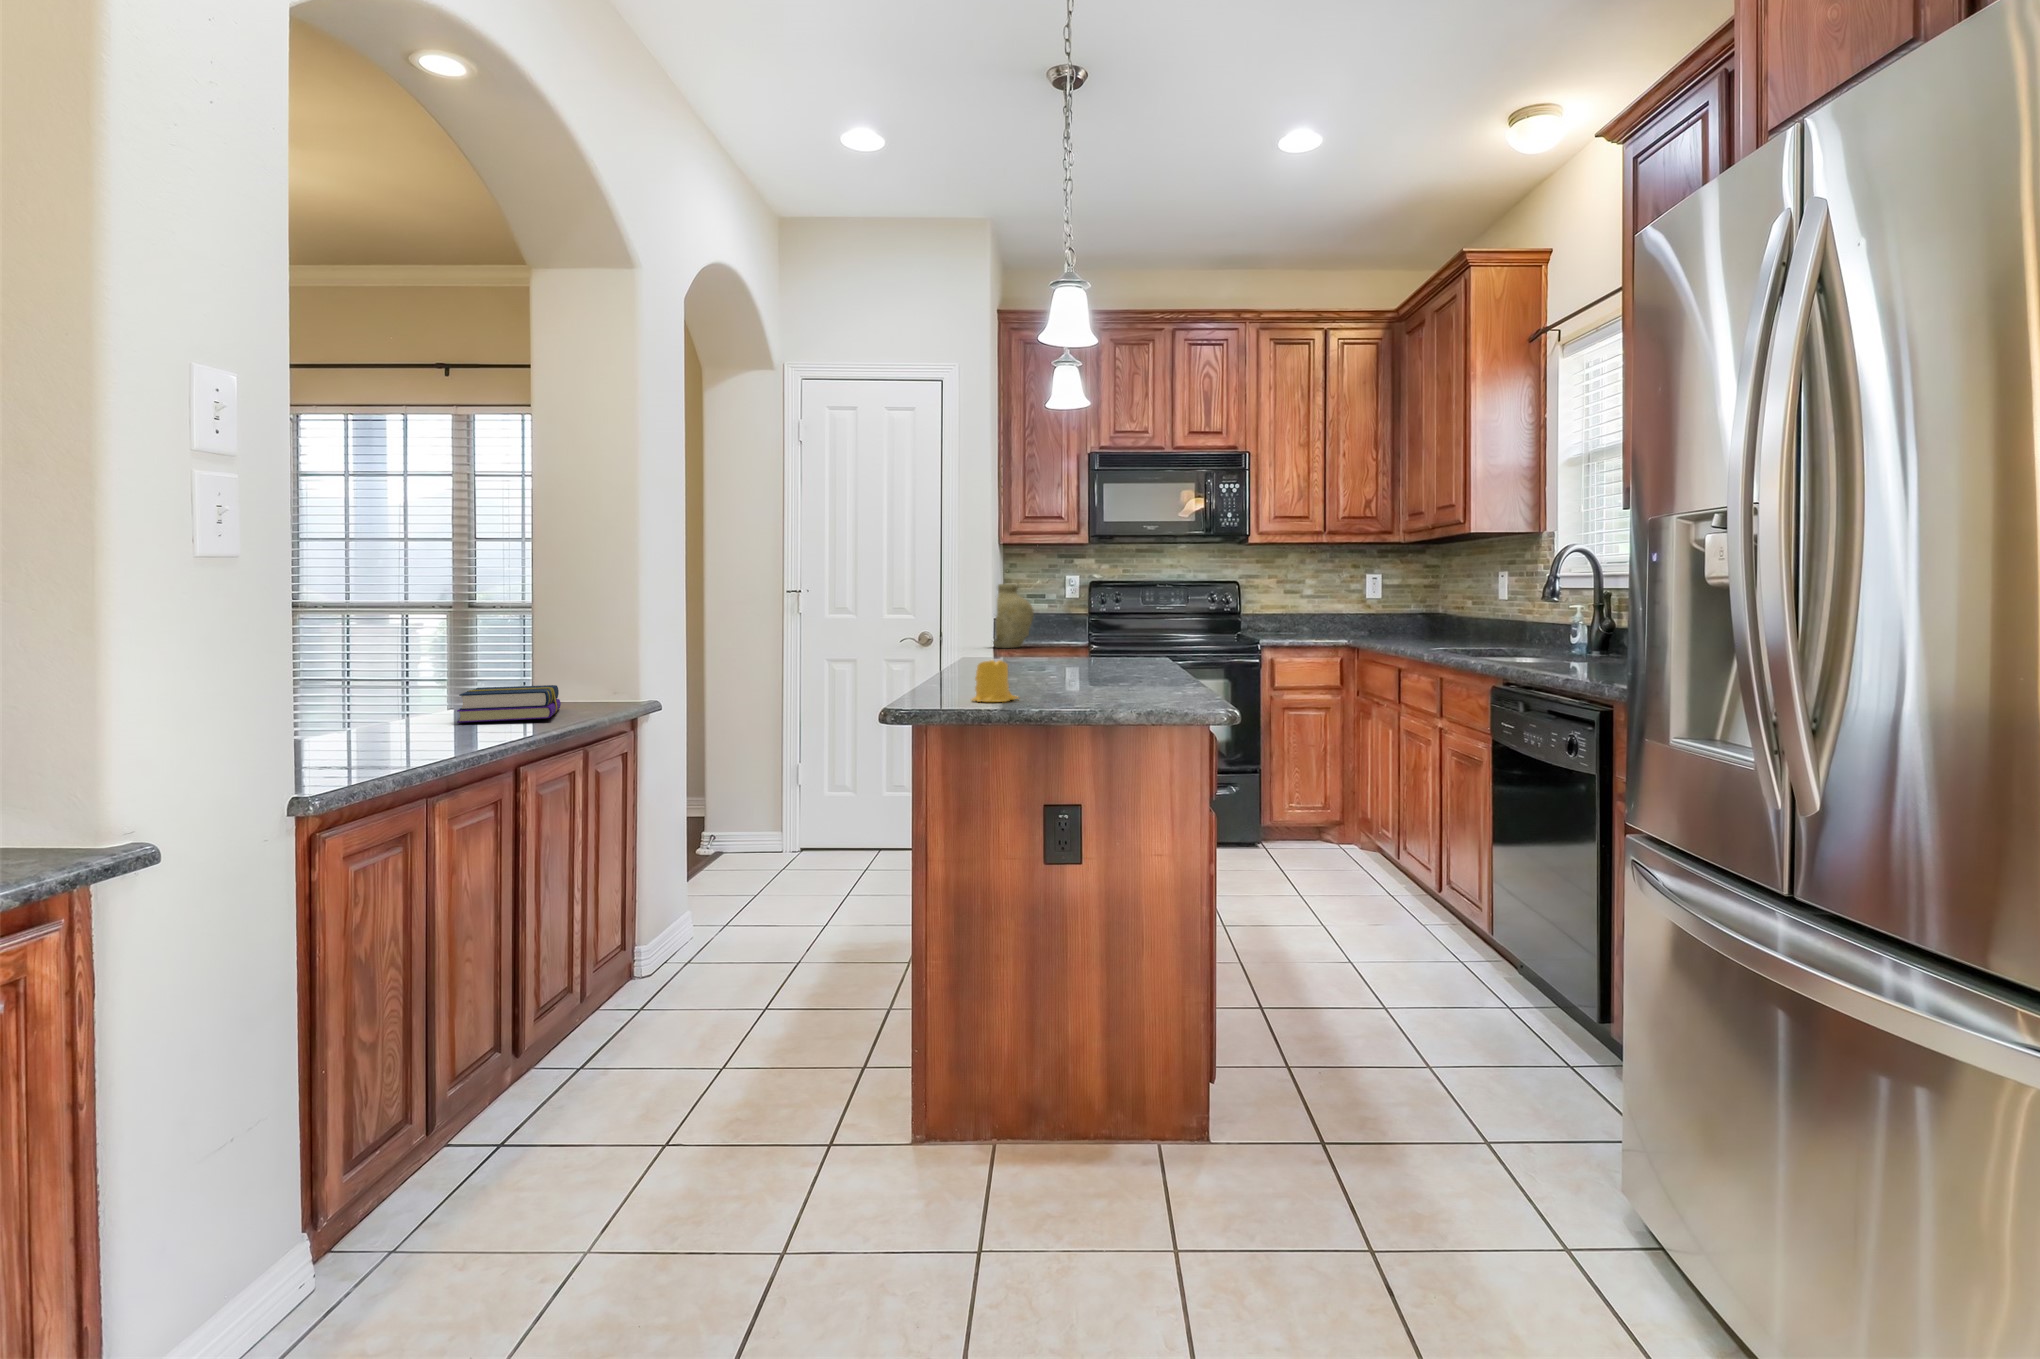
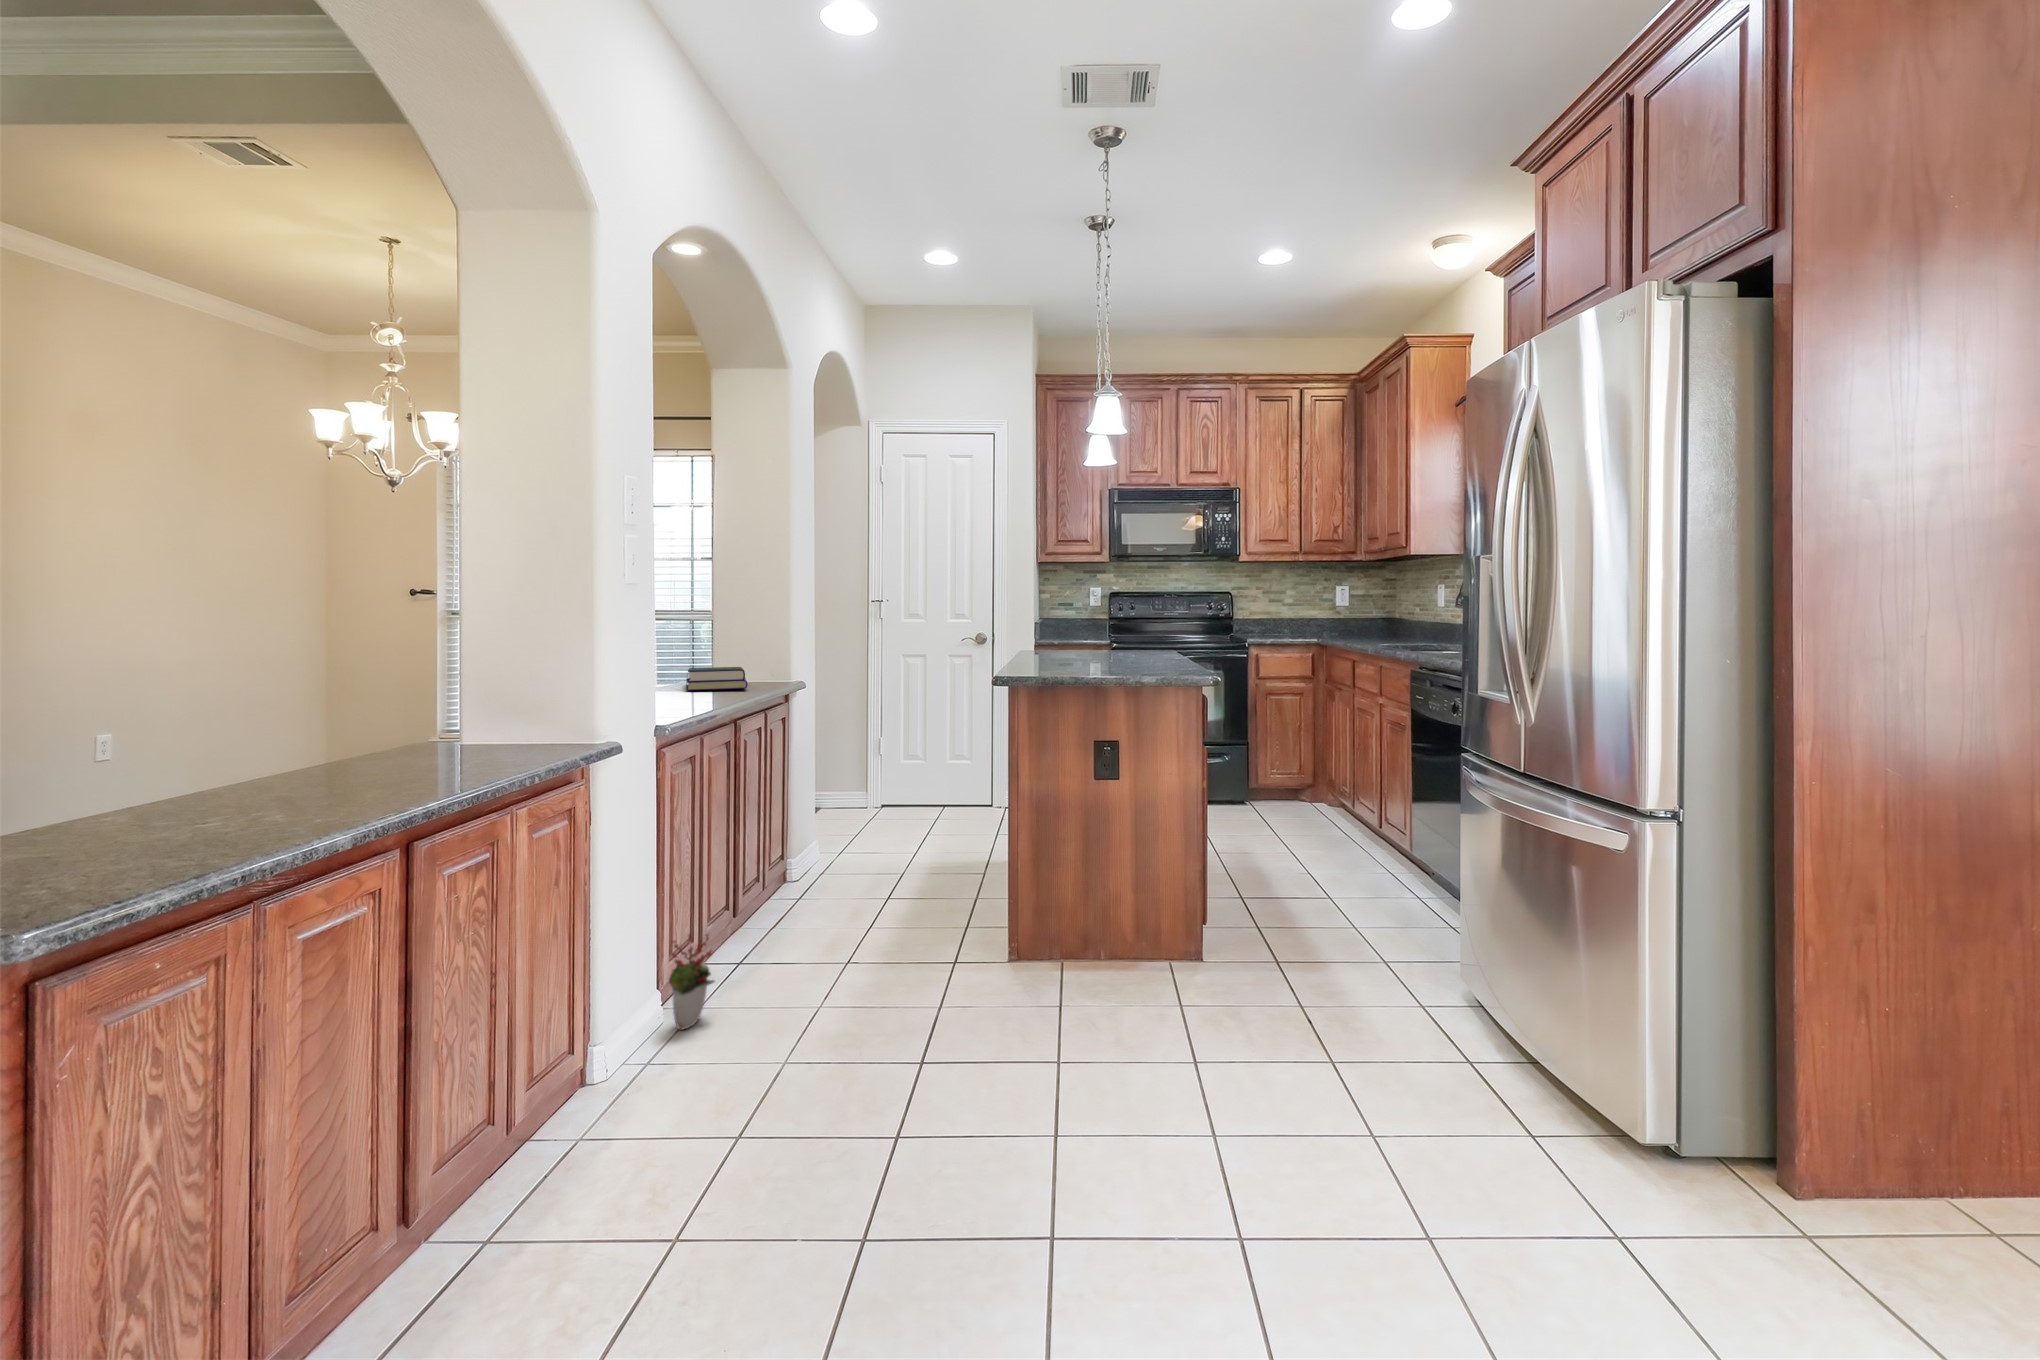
vase: present [993,584,1034,648] -> none [1027,594,1067,645]
candle: present [972,660,1018,702] -> none [1049,643,1079,671]
decorative plant: none [322,1137,415,1302] -> present [669,934,714,1030]

